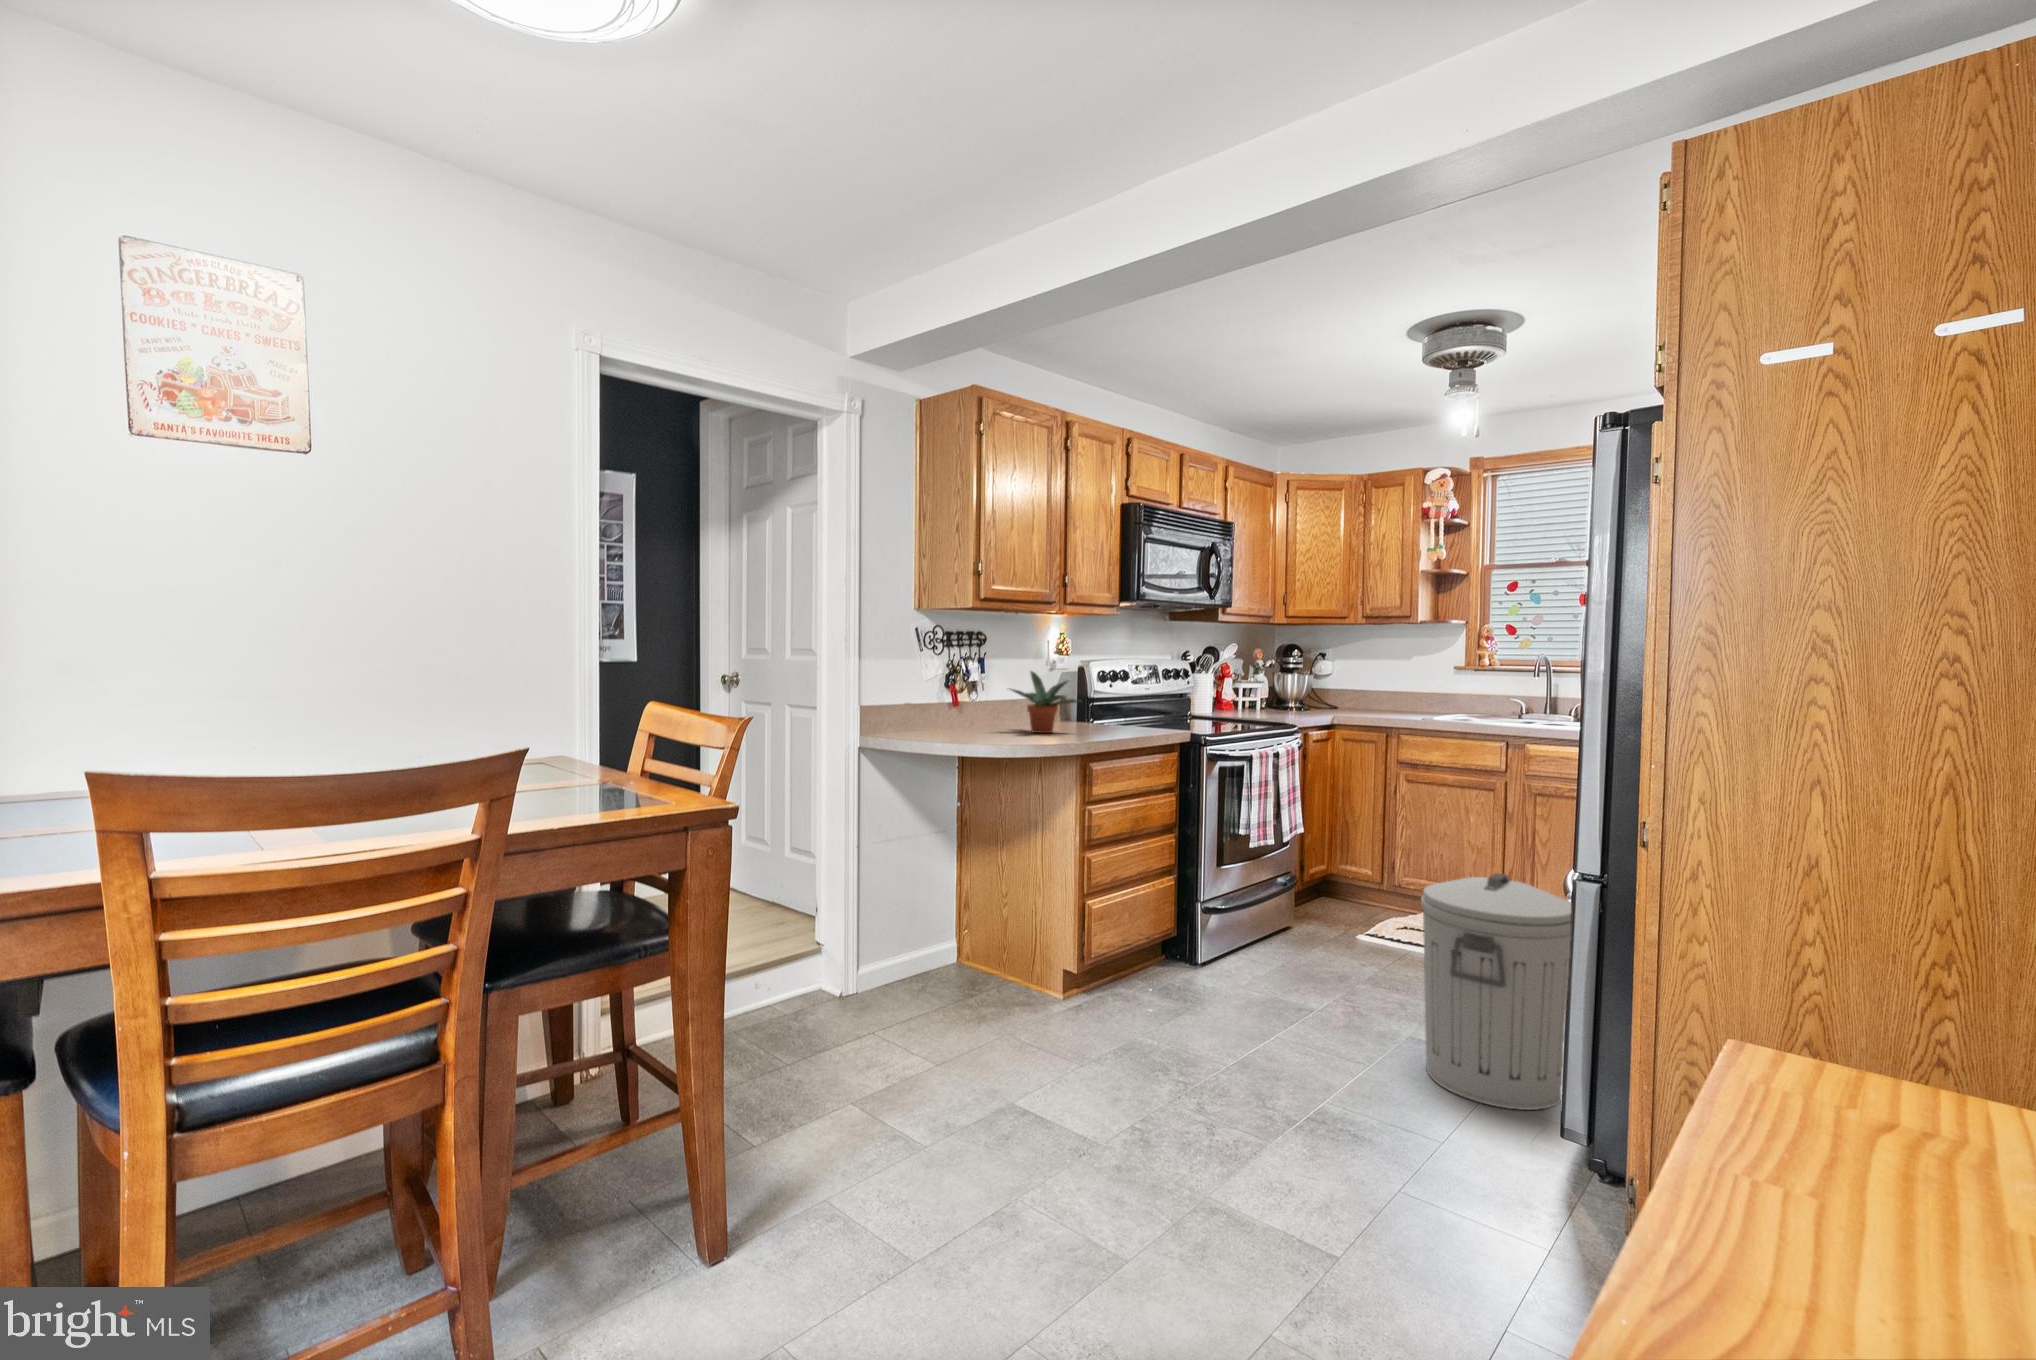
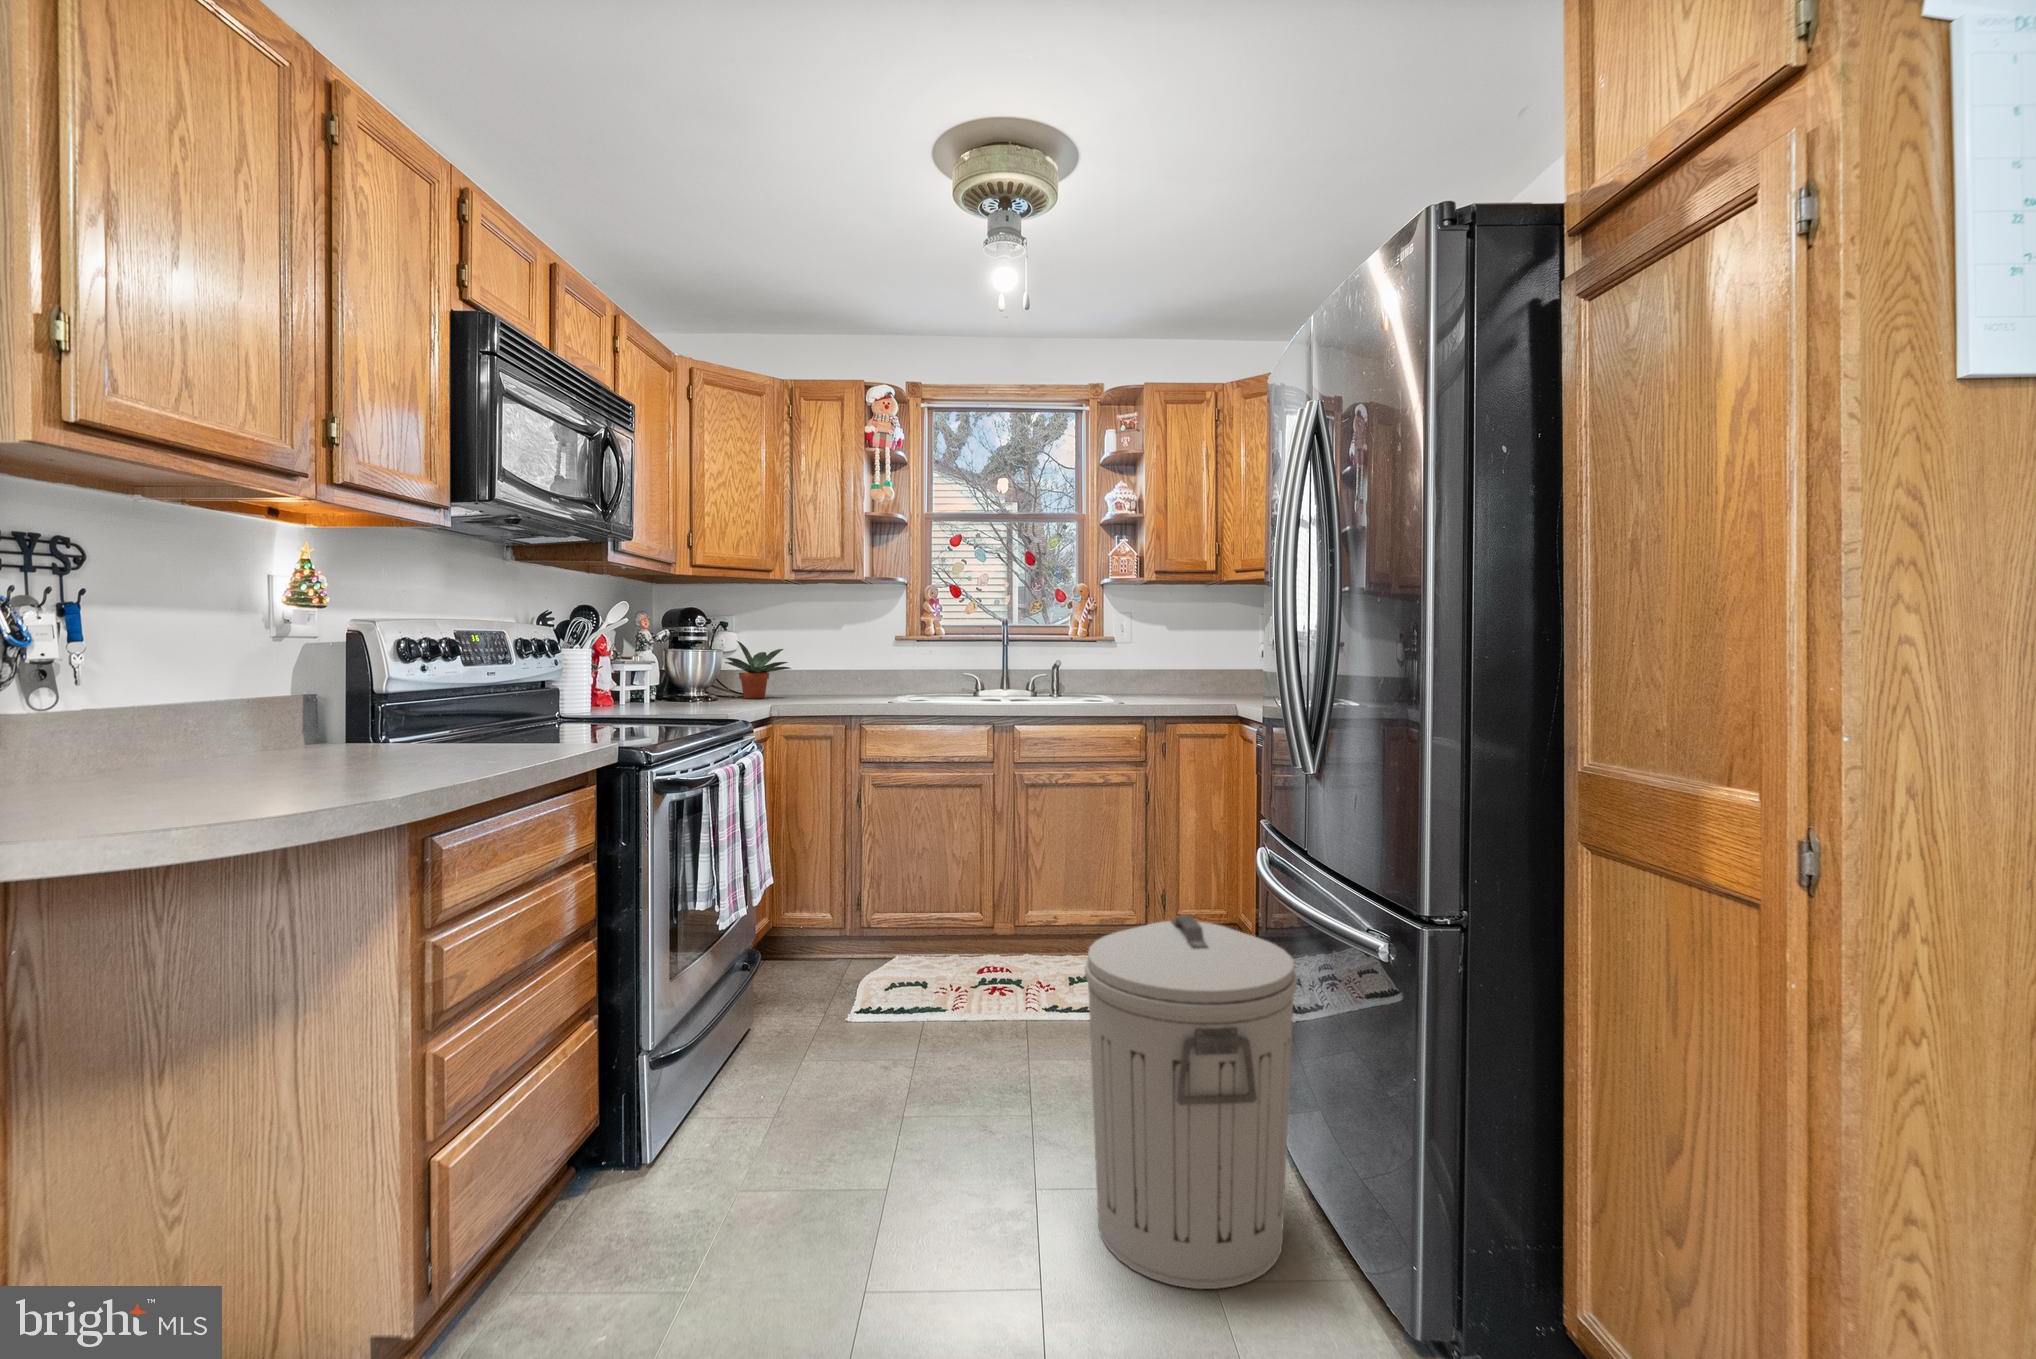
potted plant: present [1010,671,1080,733] -> present [725,641,791,698]

